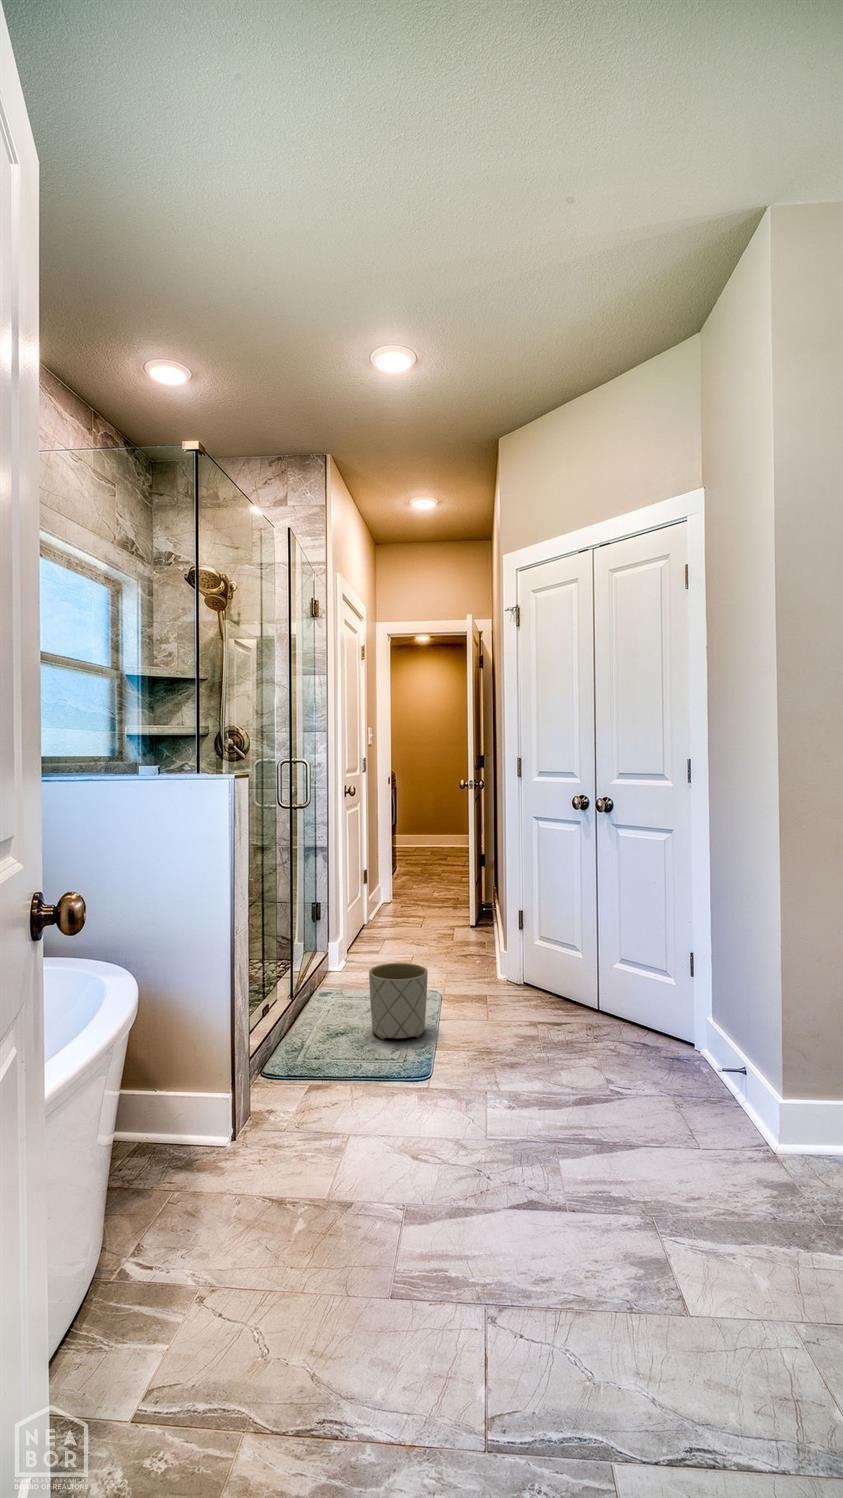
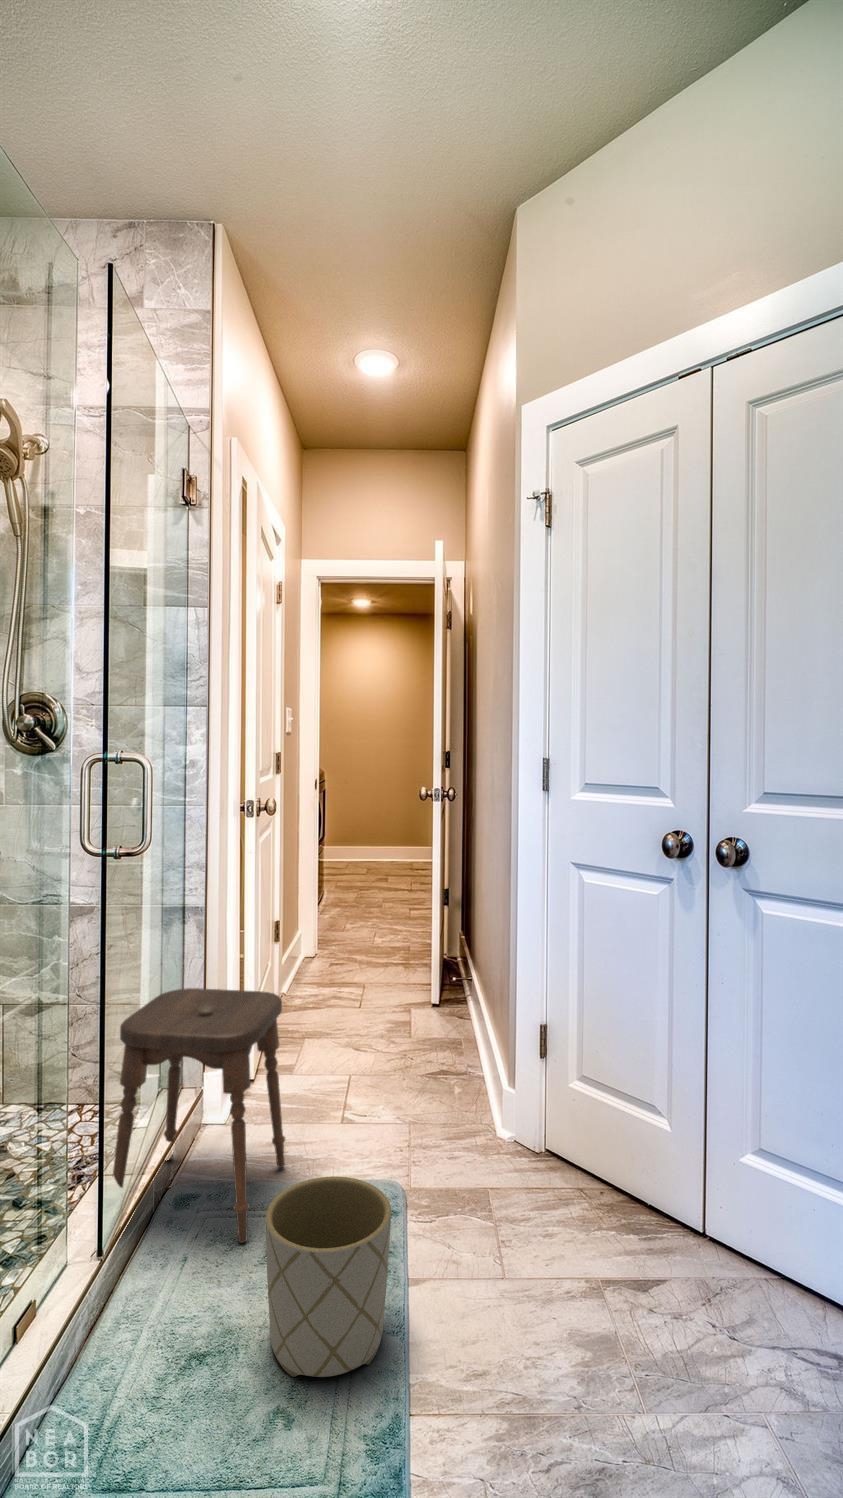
stool: none [287,887,376,1006] -> present [113,988,285,1243]

